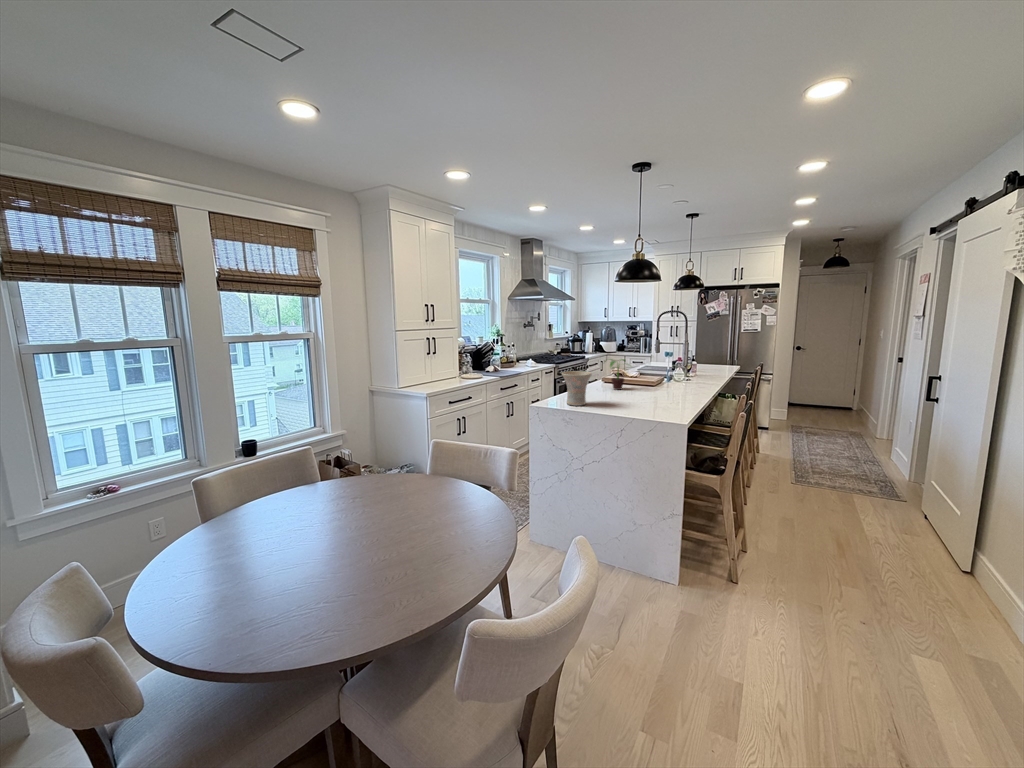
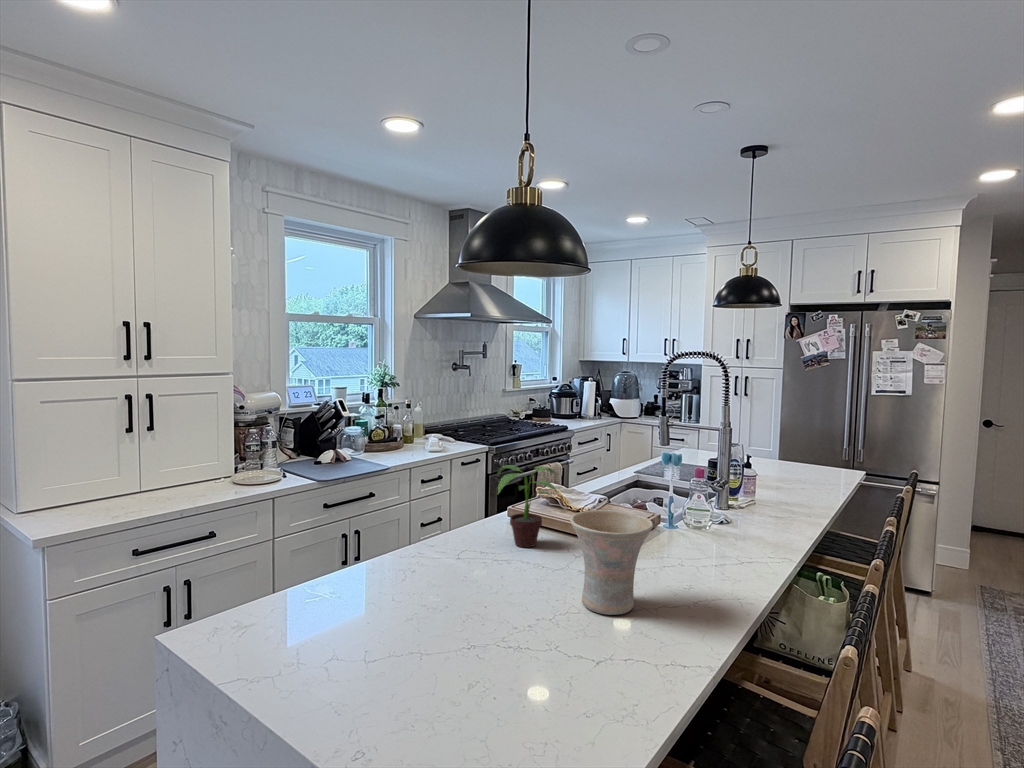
vase: present [562,371,592,406] -> present [570,510,653,615]

